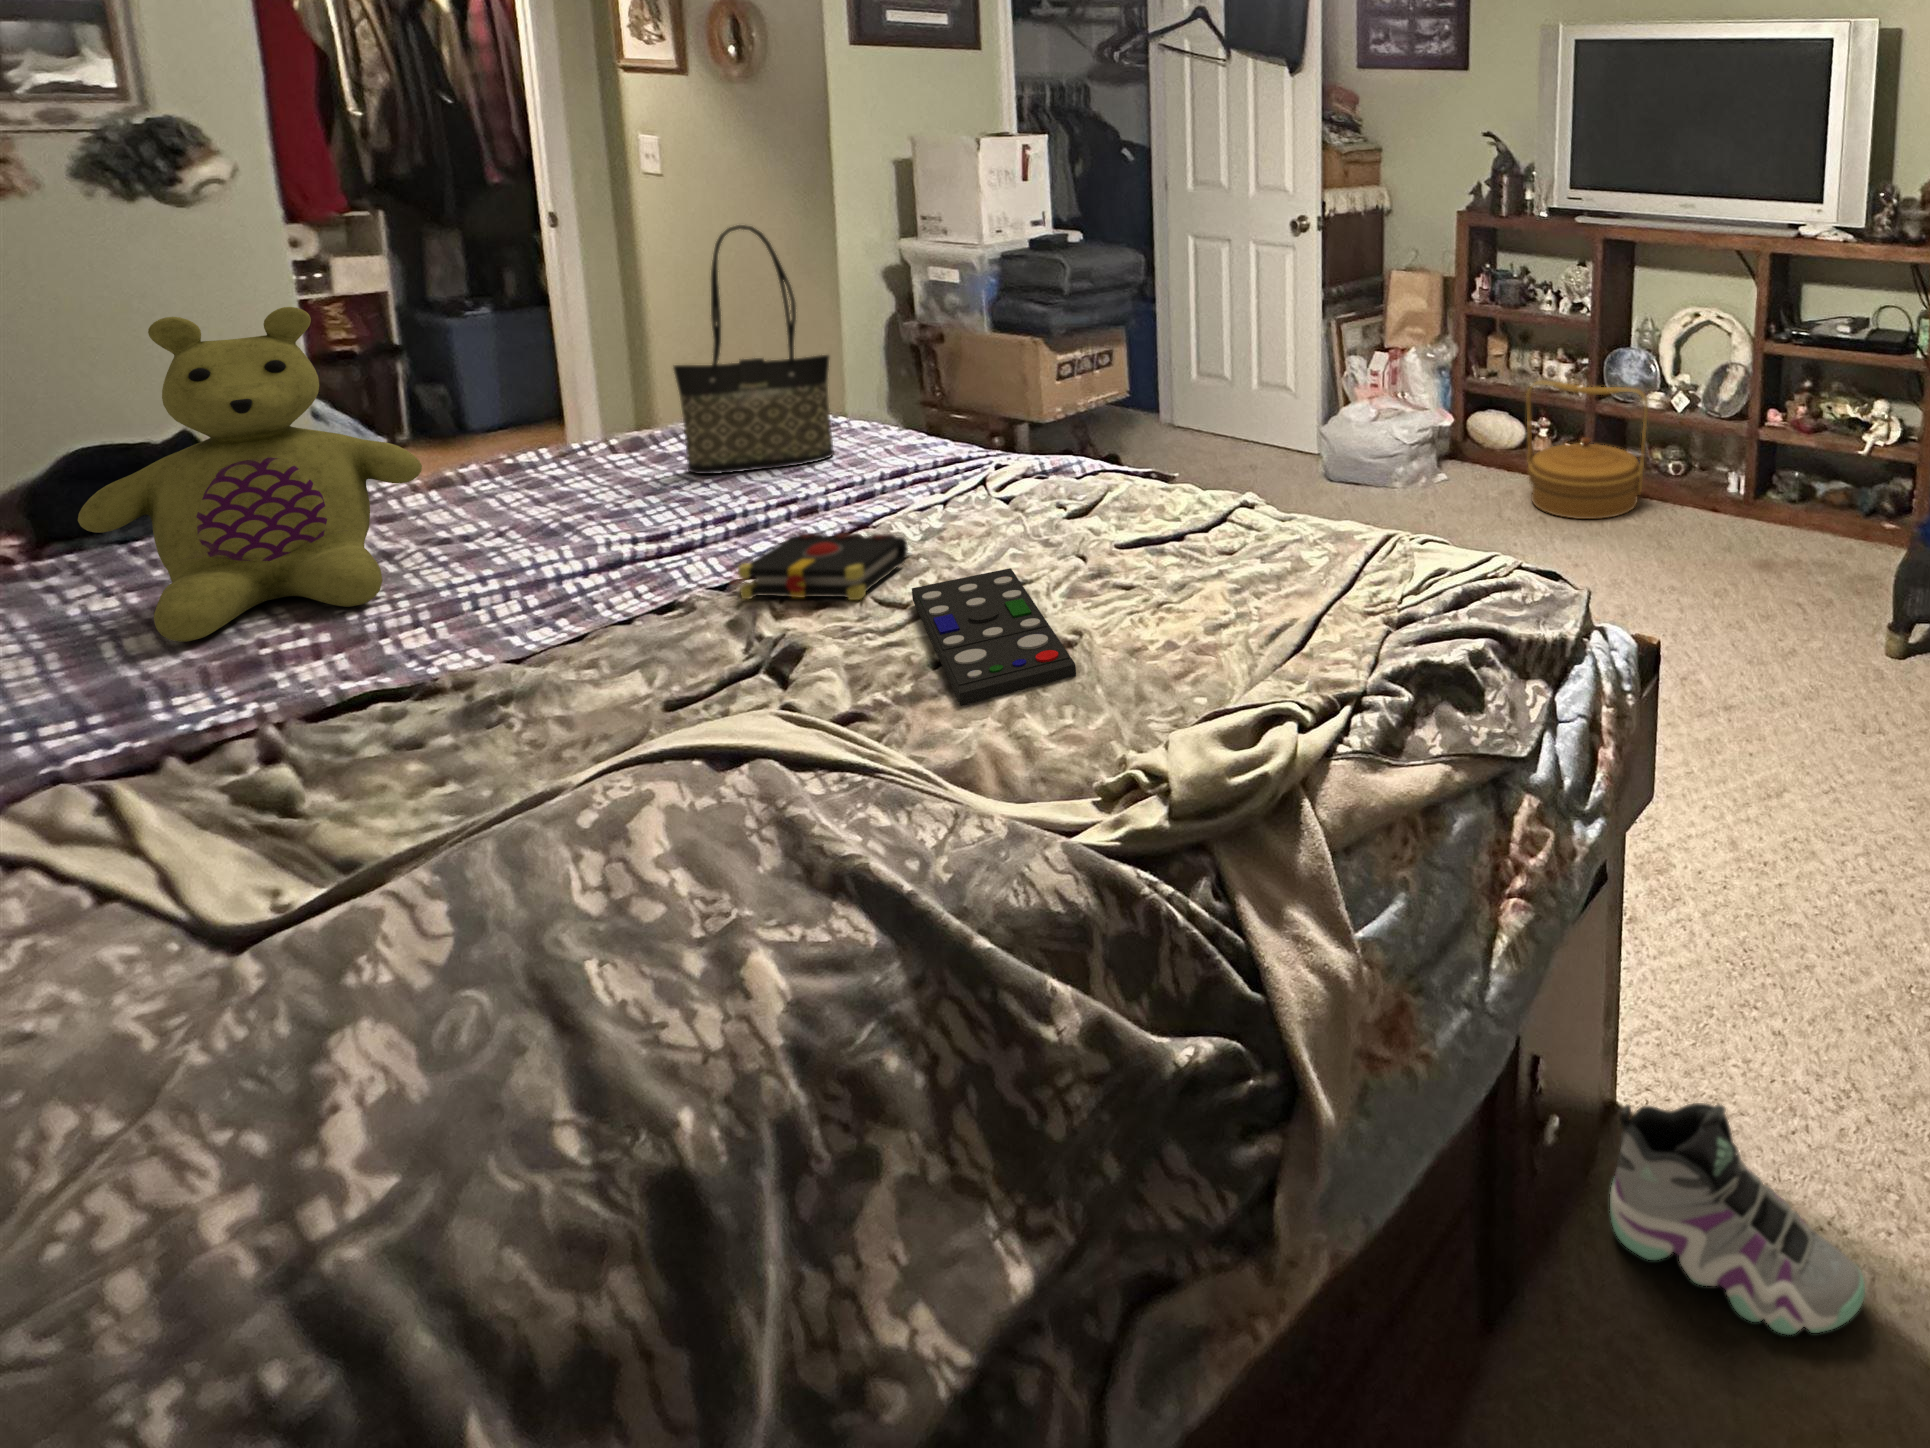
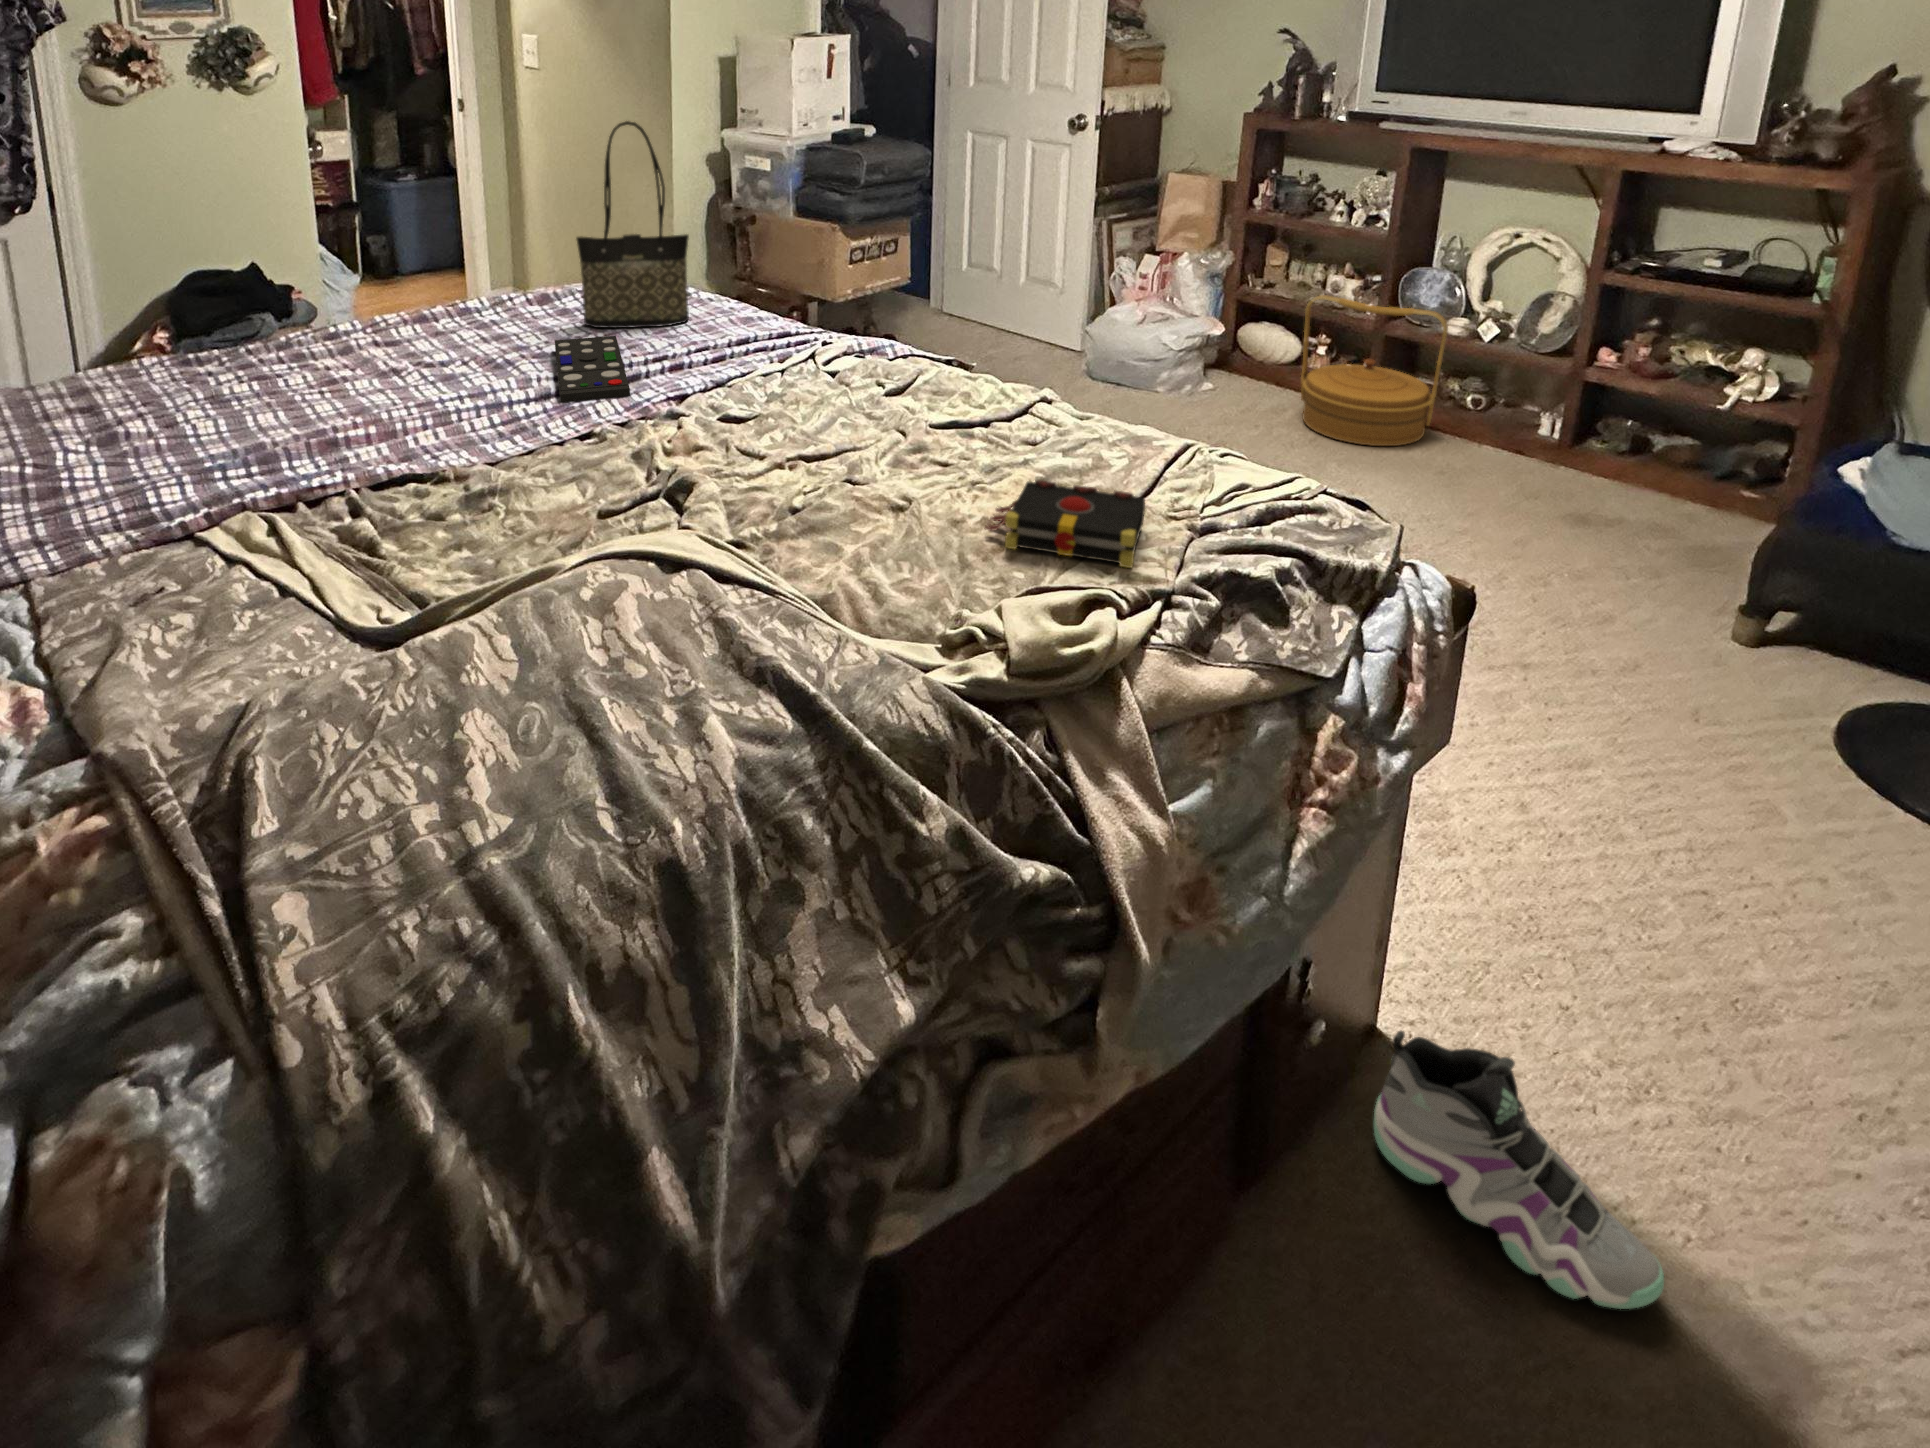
stuffed bear: present [78,307,422,642] -> none [233,180,422,421]
book: present [731,533,908,600] -> present [985,480,1145,568]
remote control: present [912,568,1076,706] -> present [555,336,630,403]

